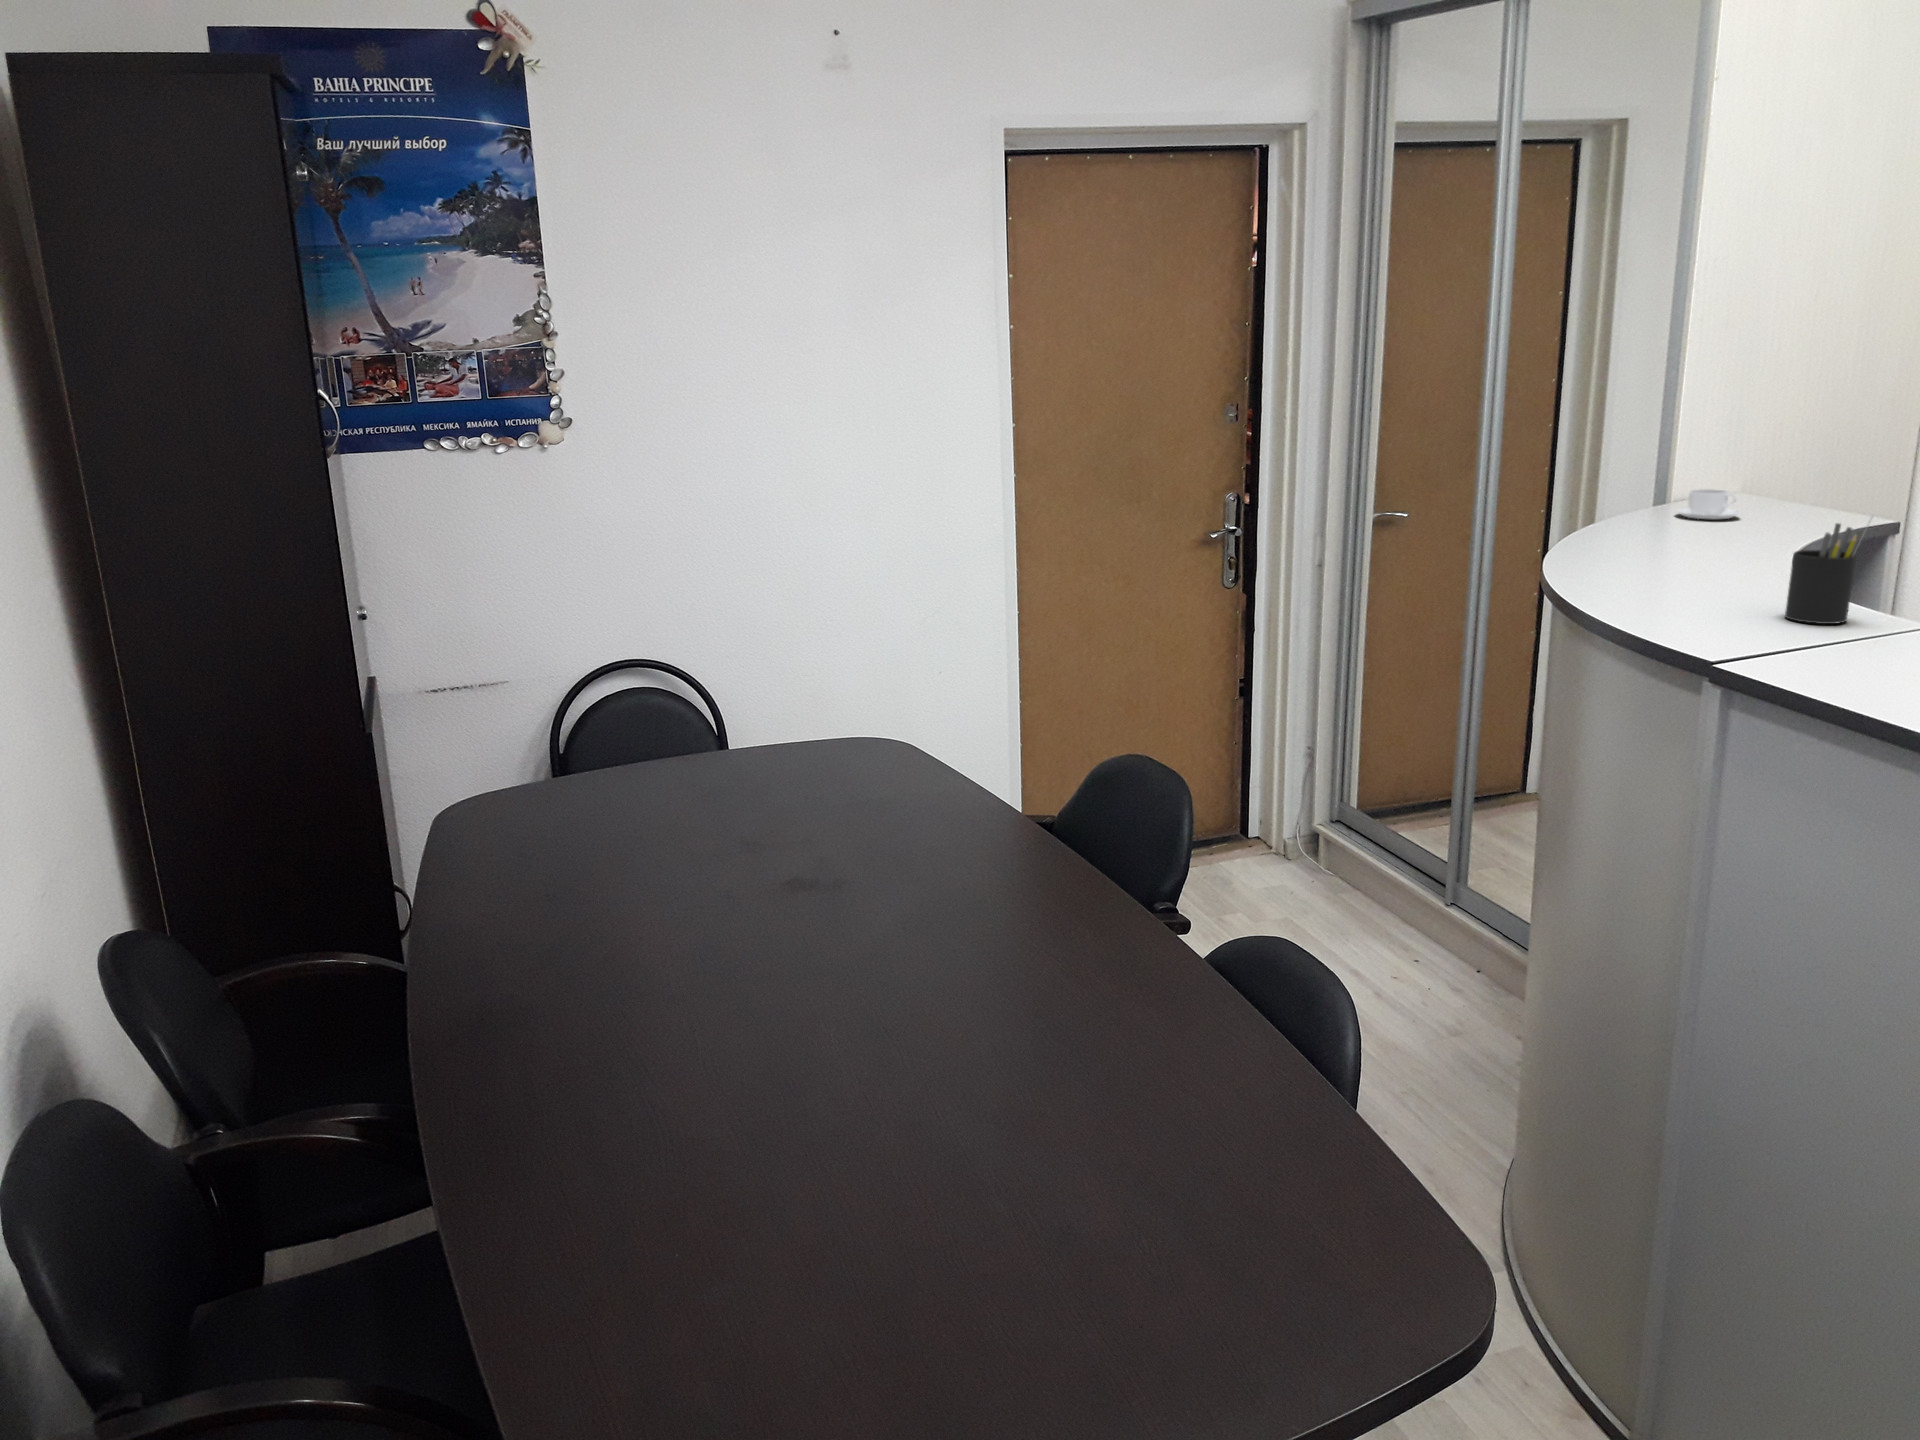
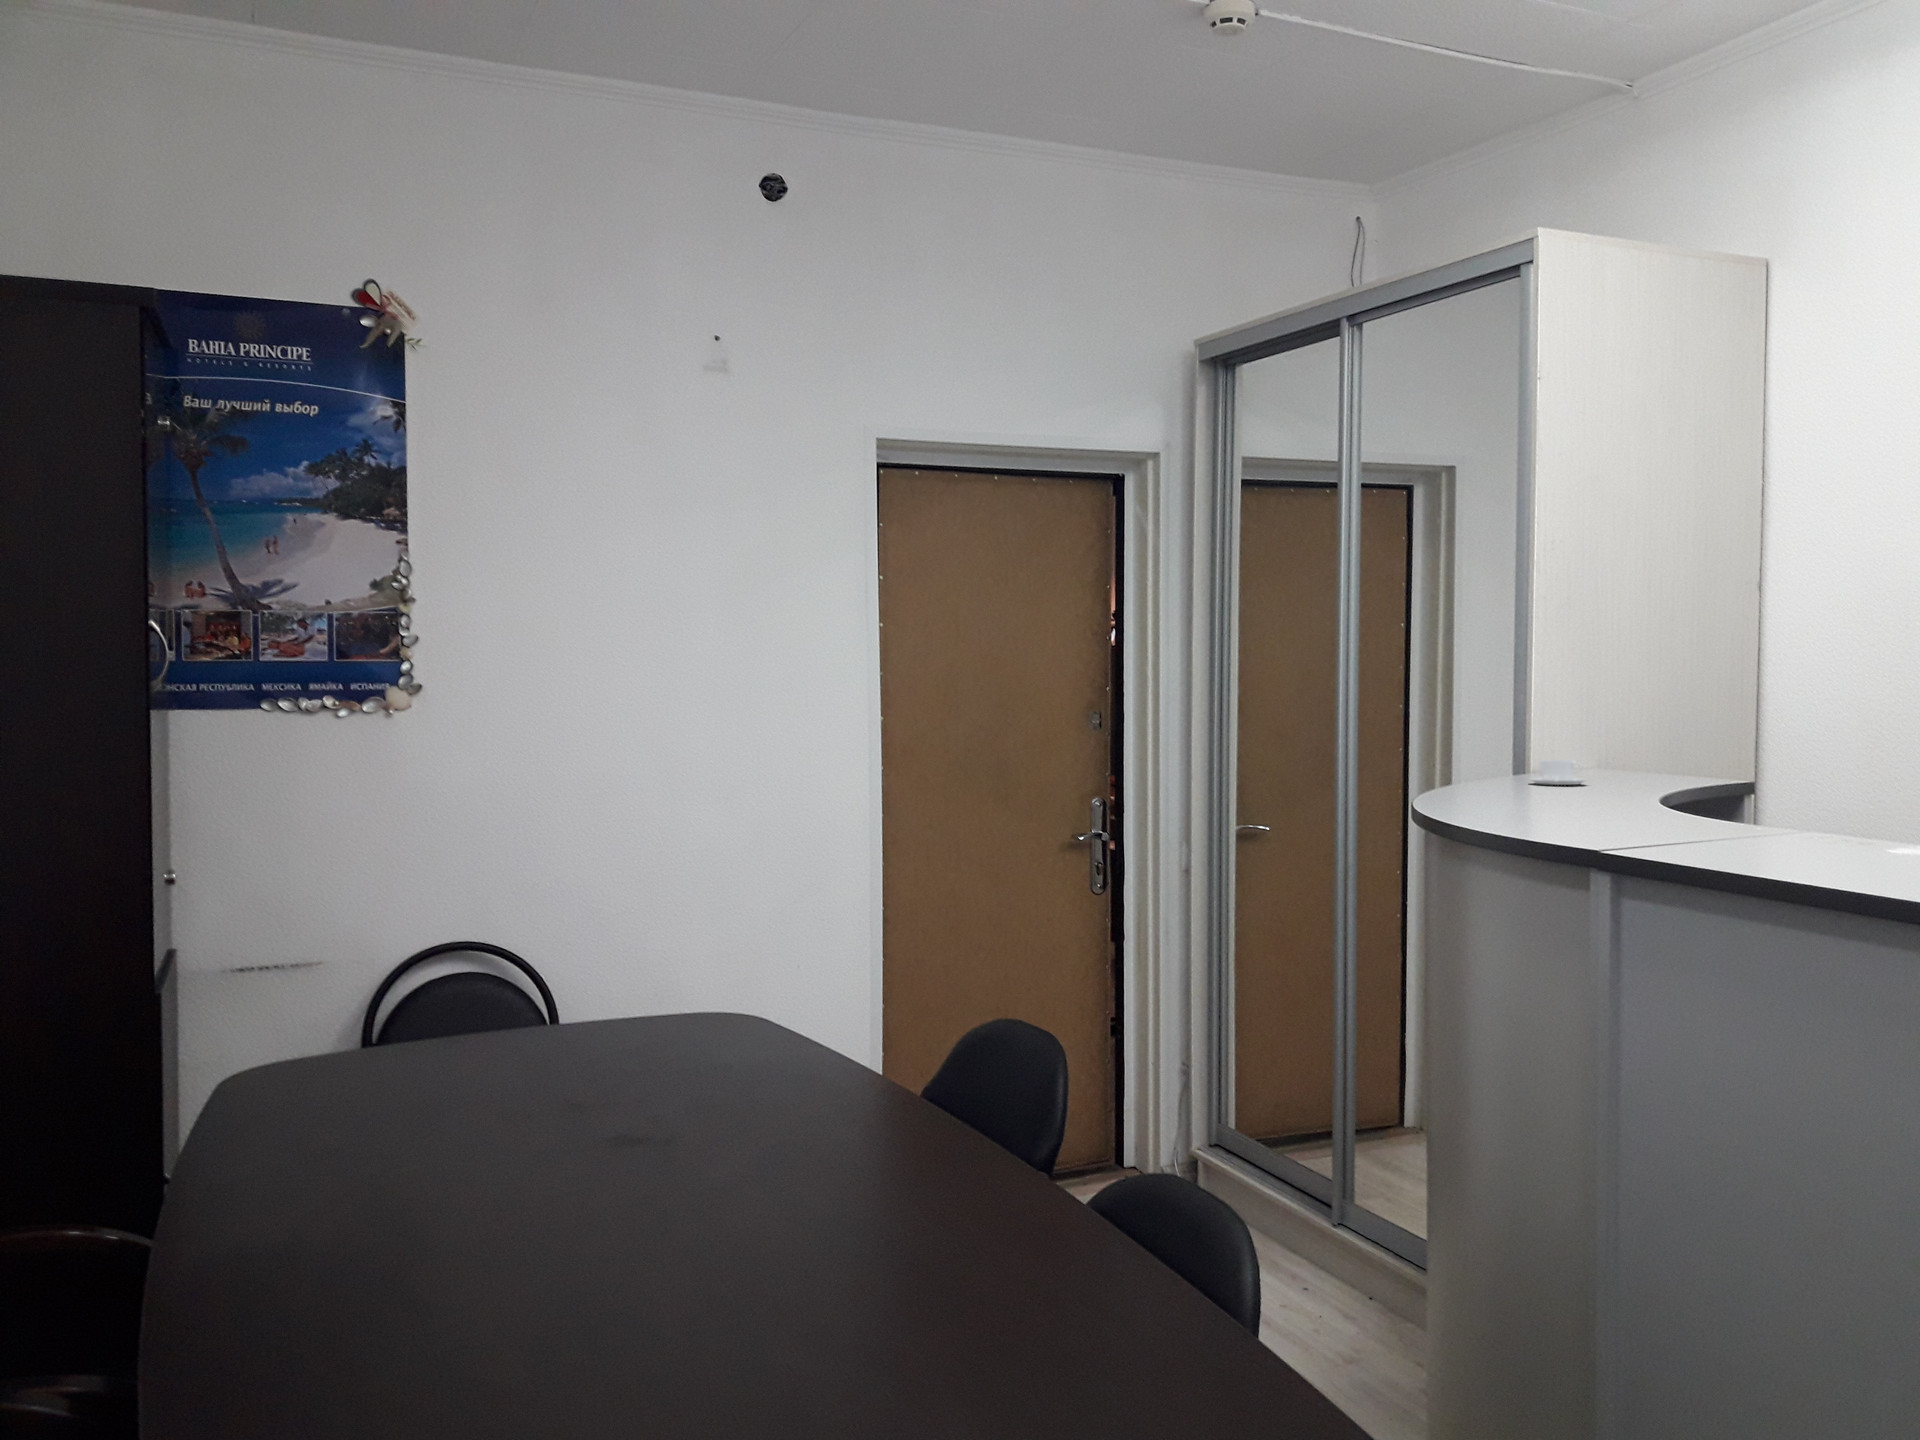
pen holder: present [1785,523,1863,624] -> none [1635,729,1698,828]

